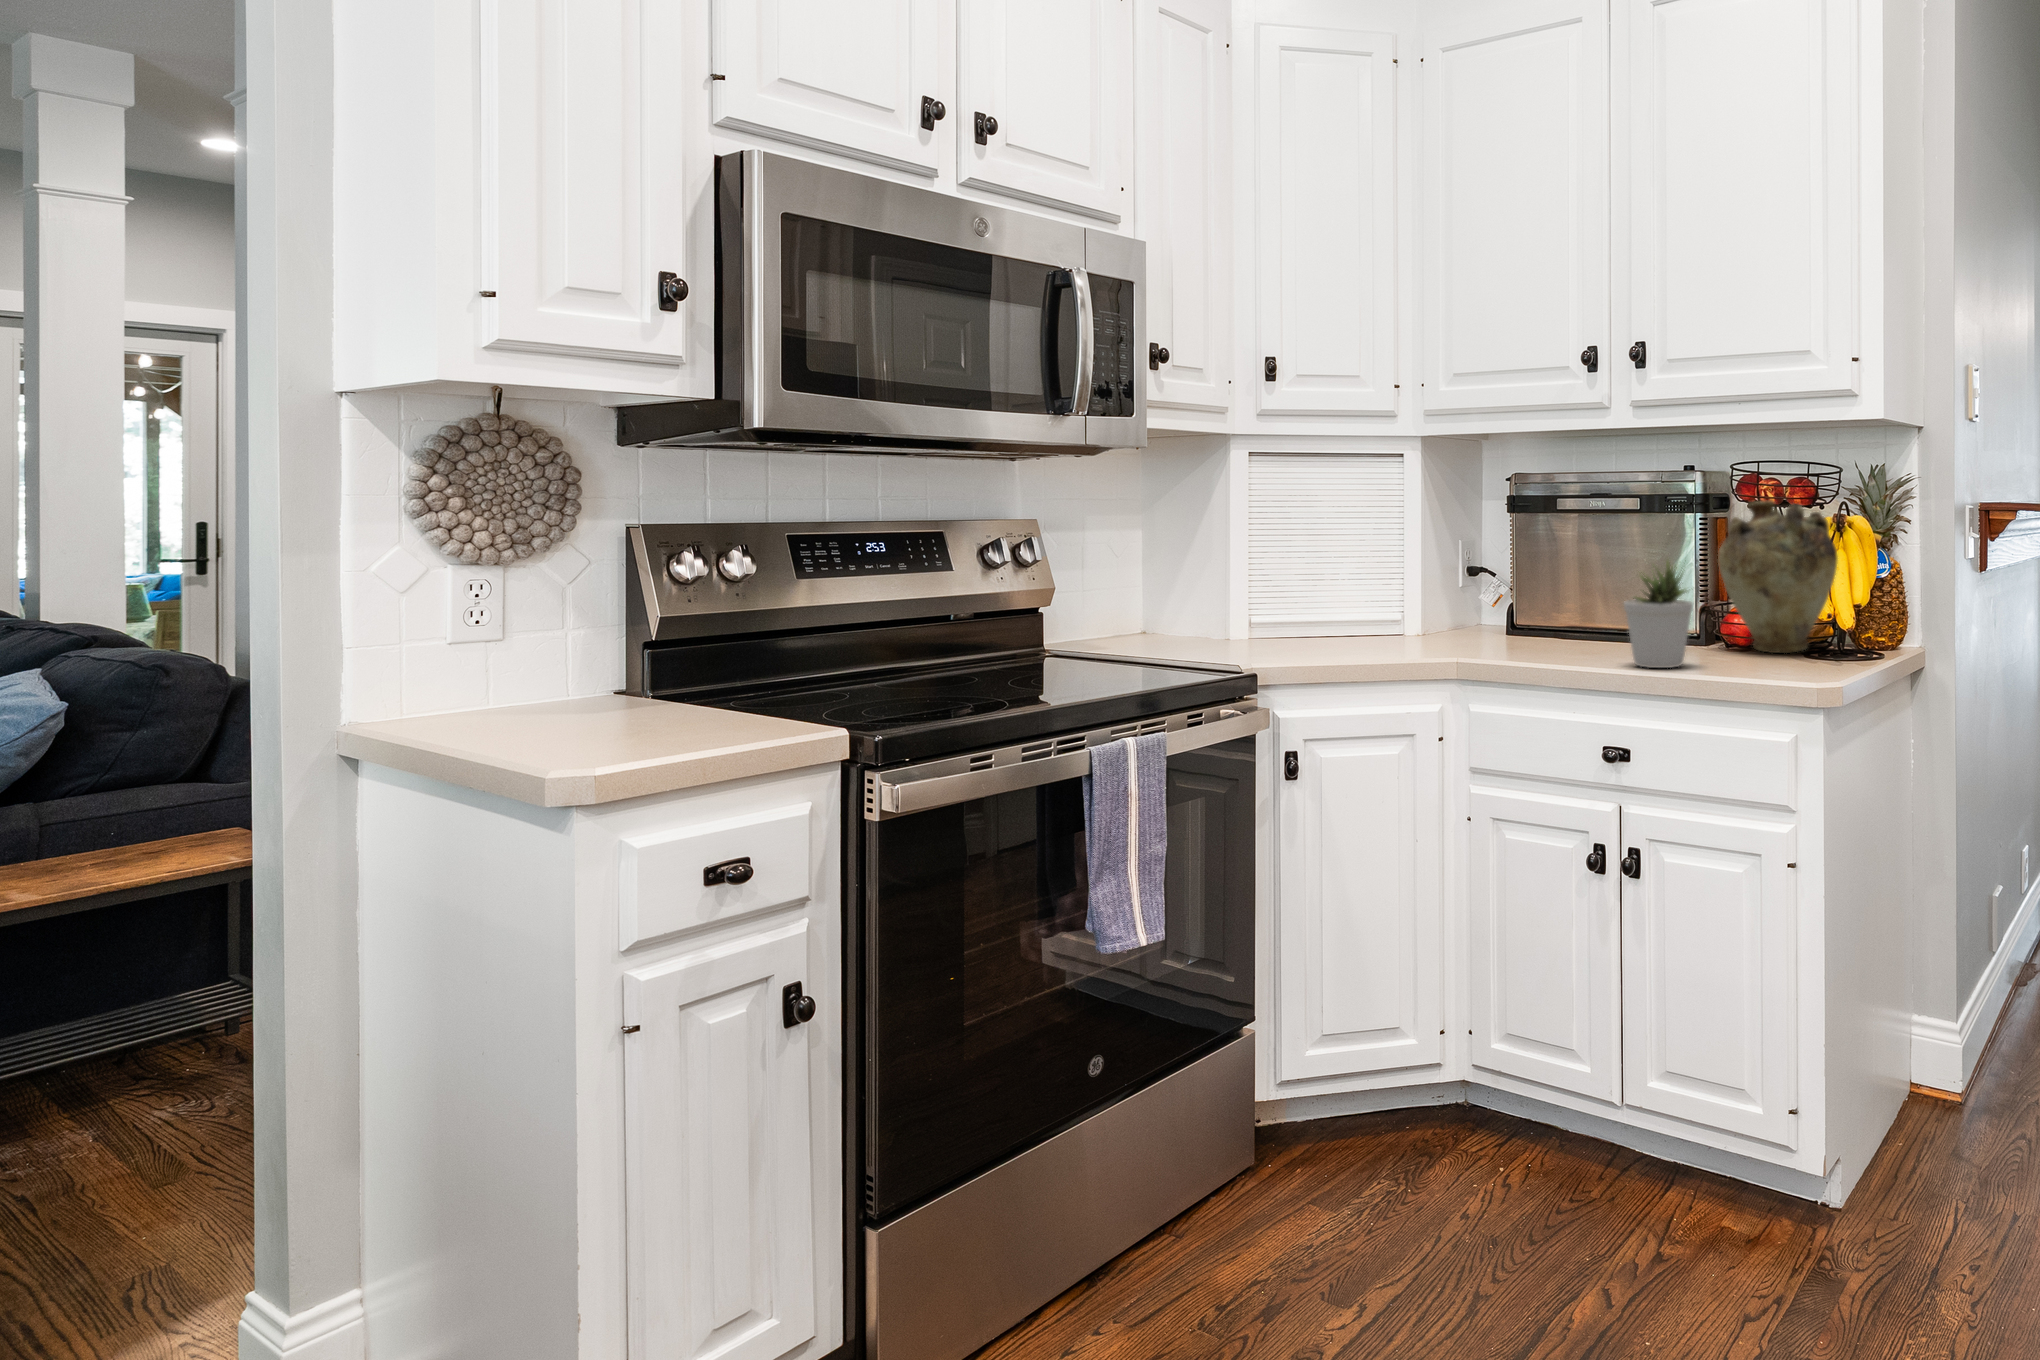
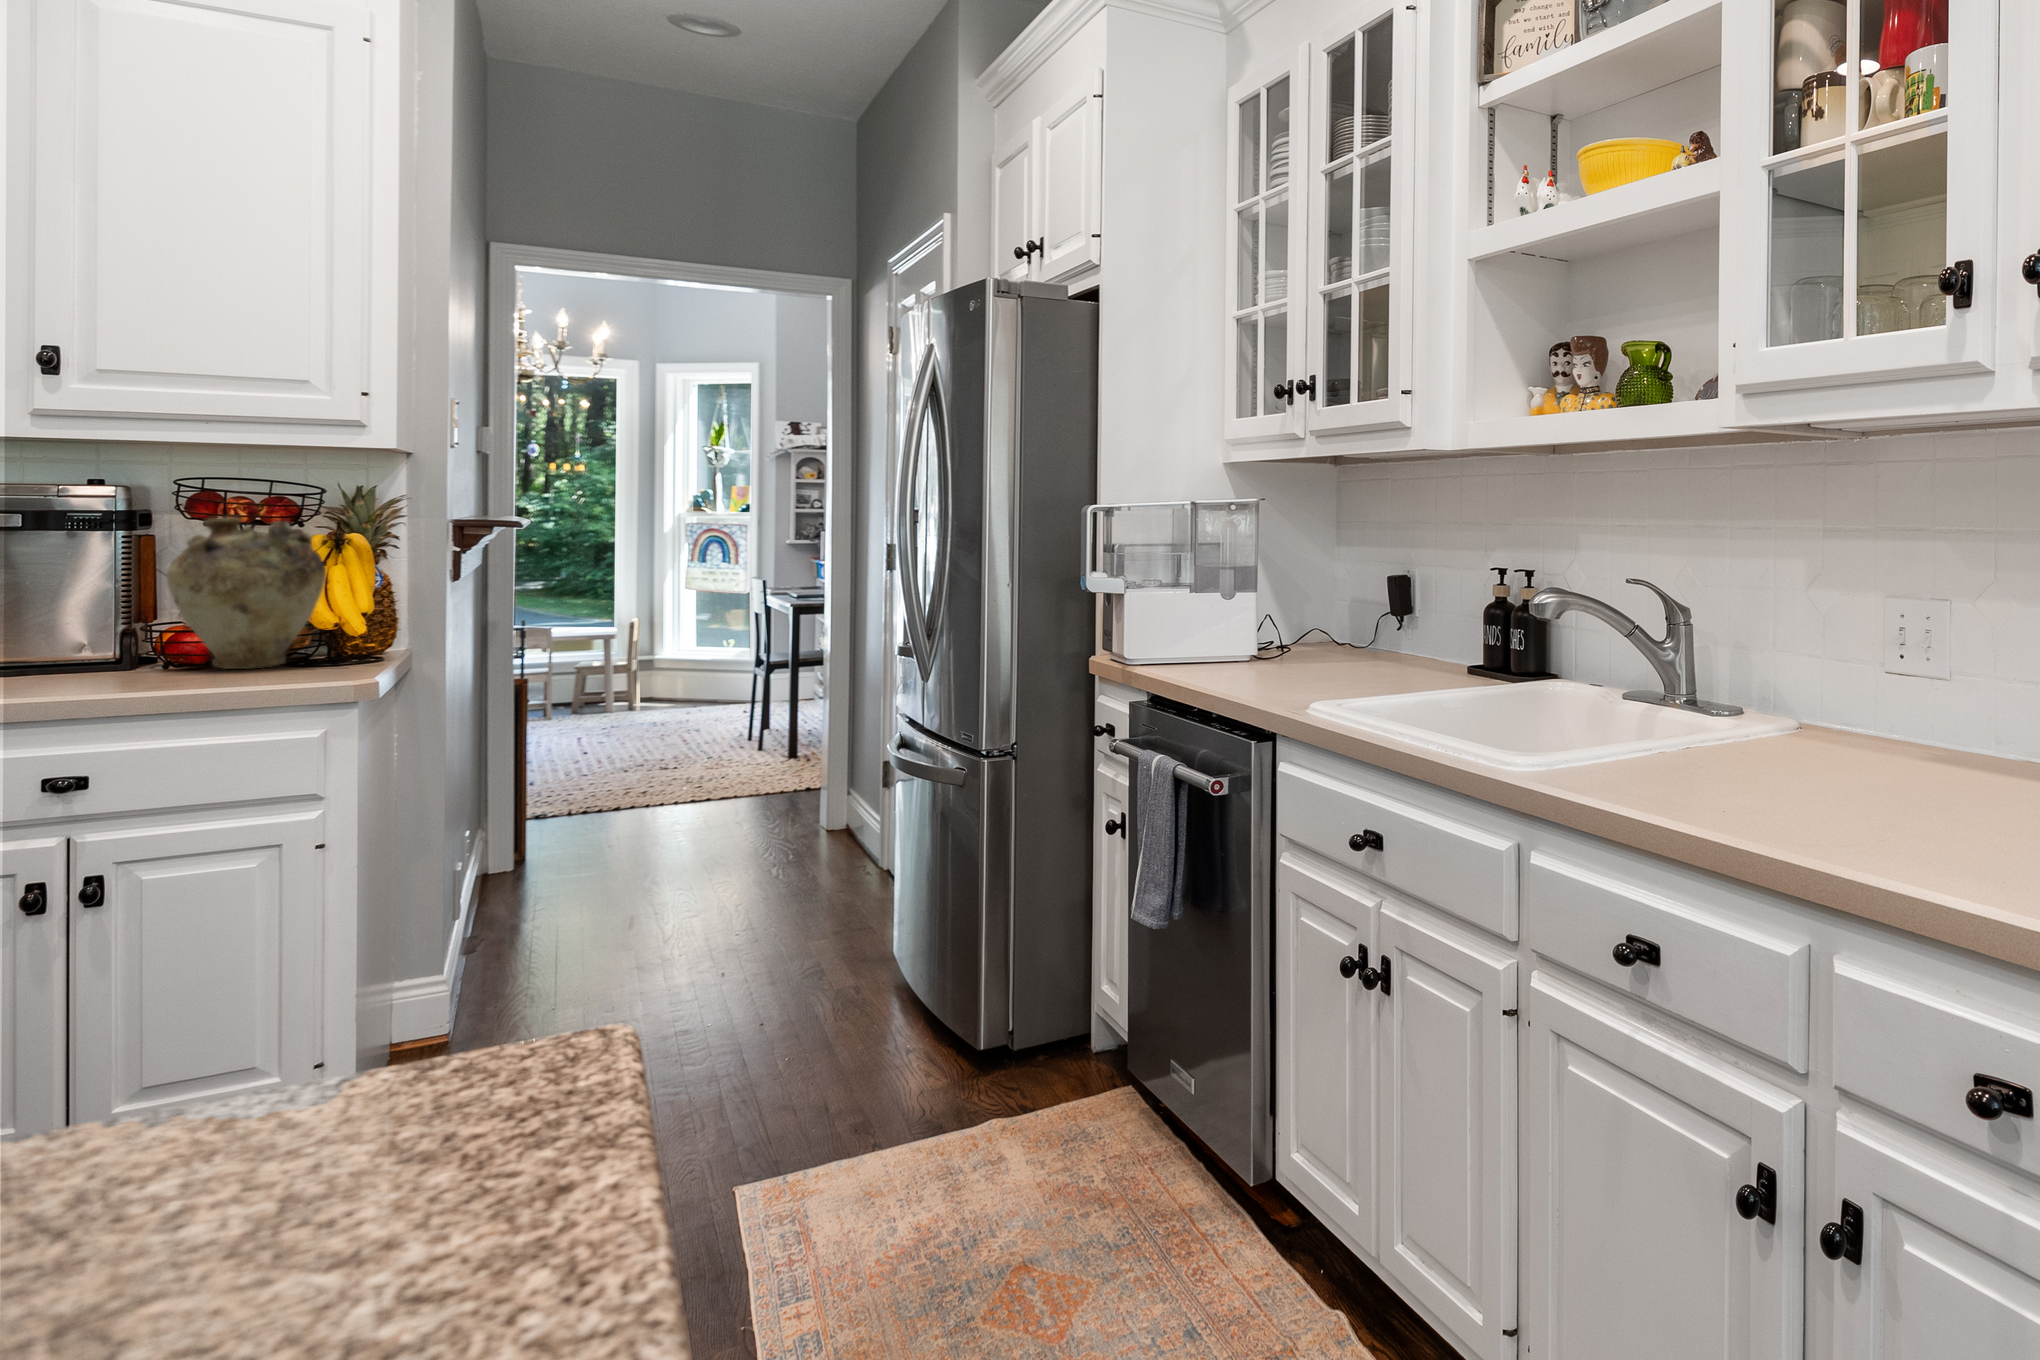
potted plant: present [1624,561,1693,668] -> none [65,577,170,693]

